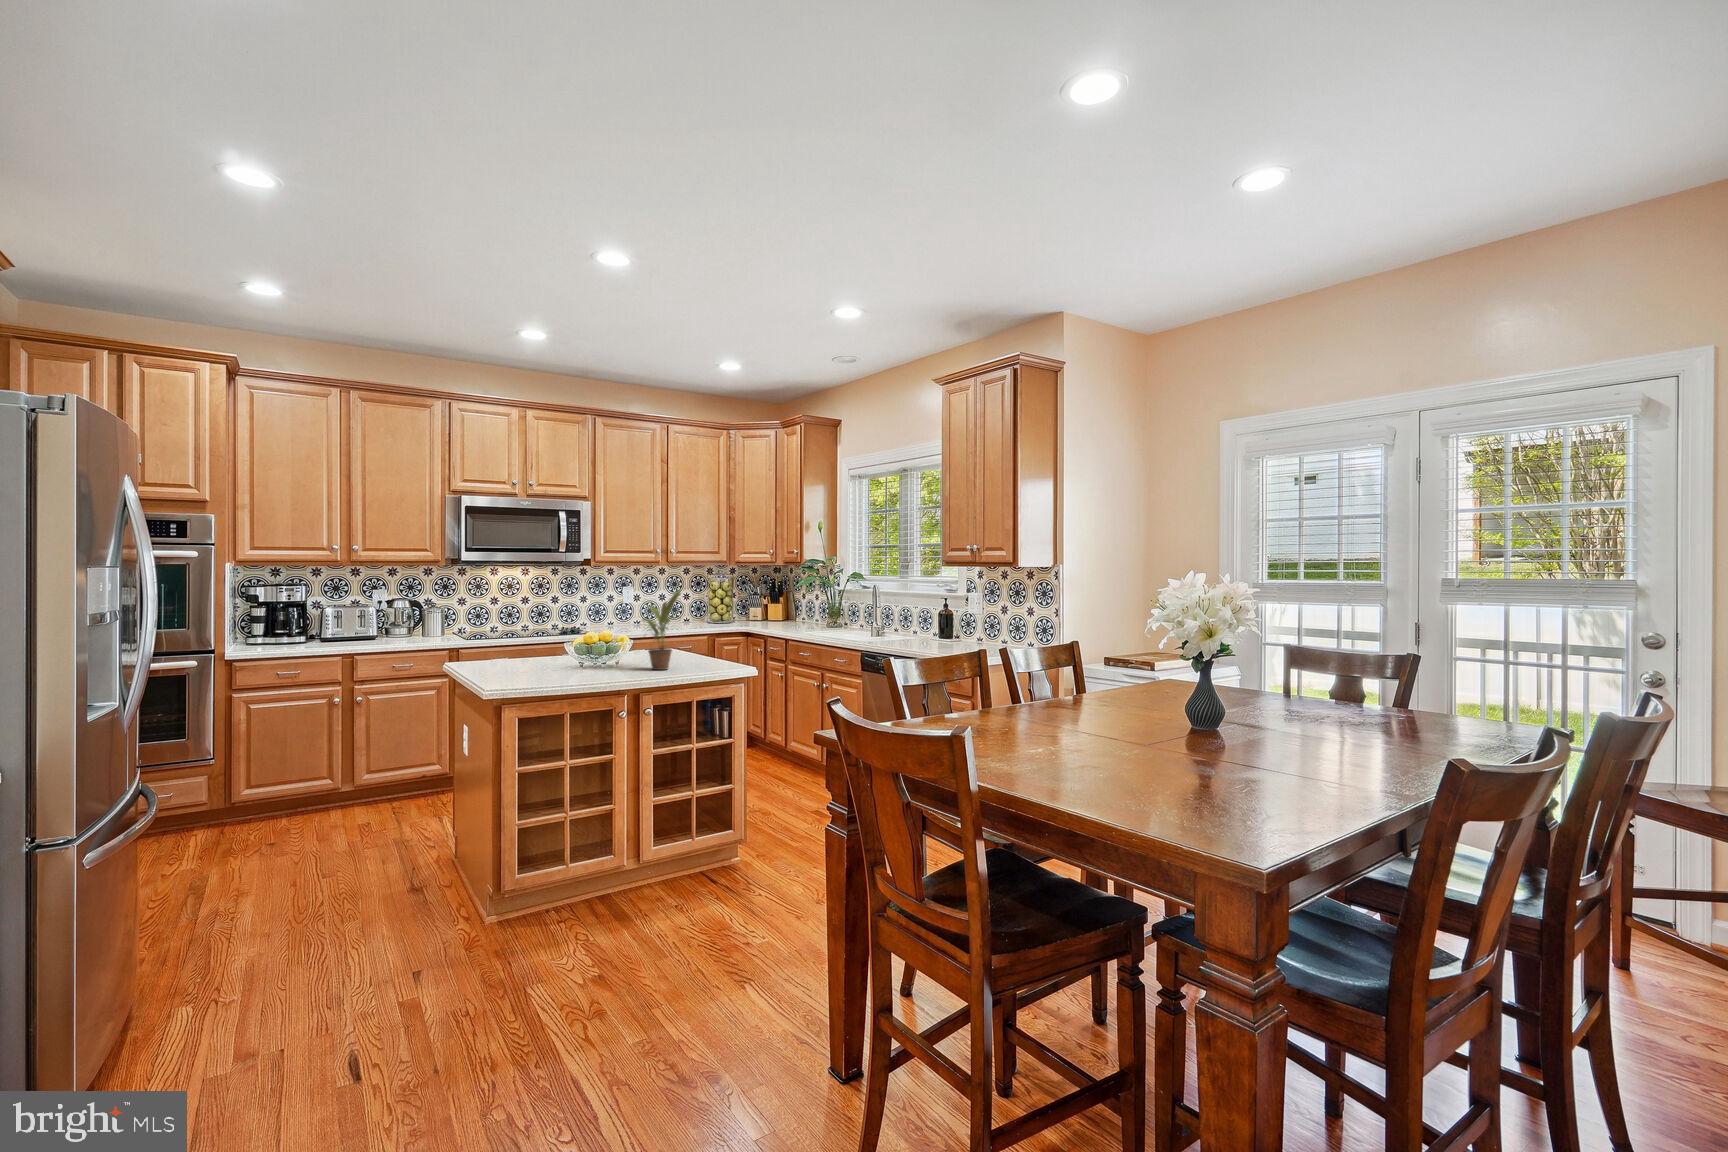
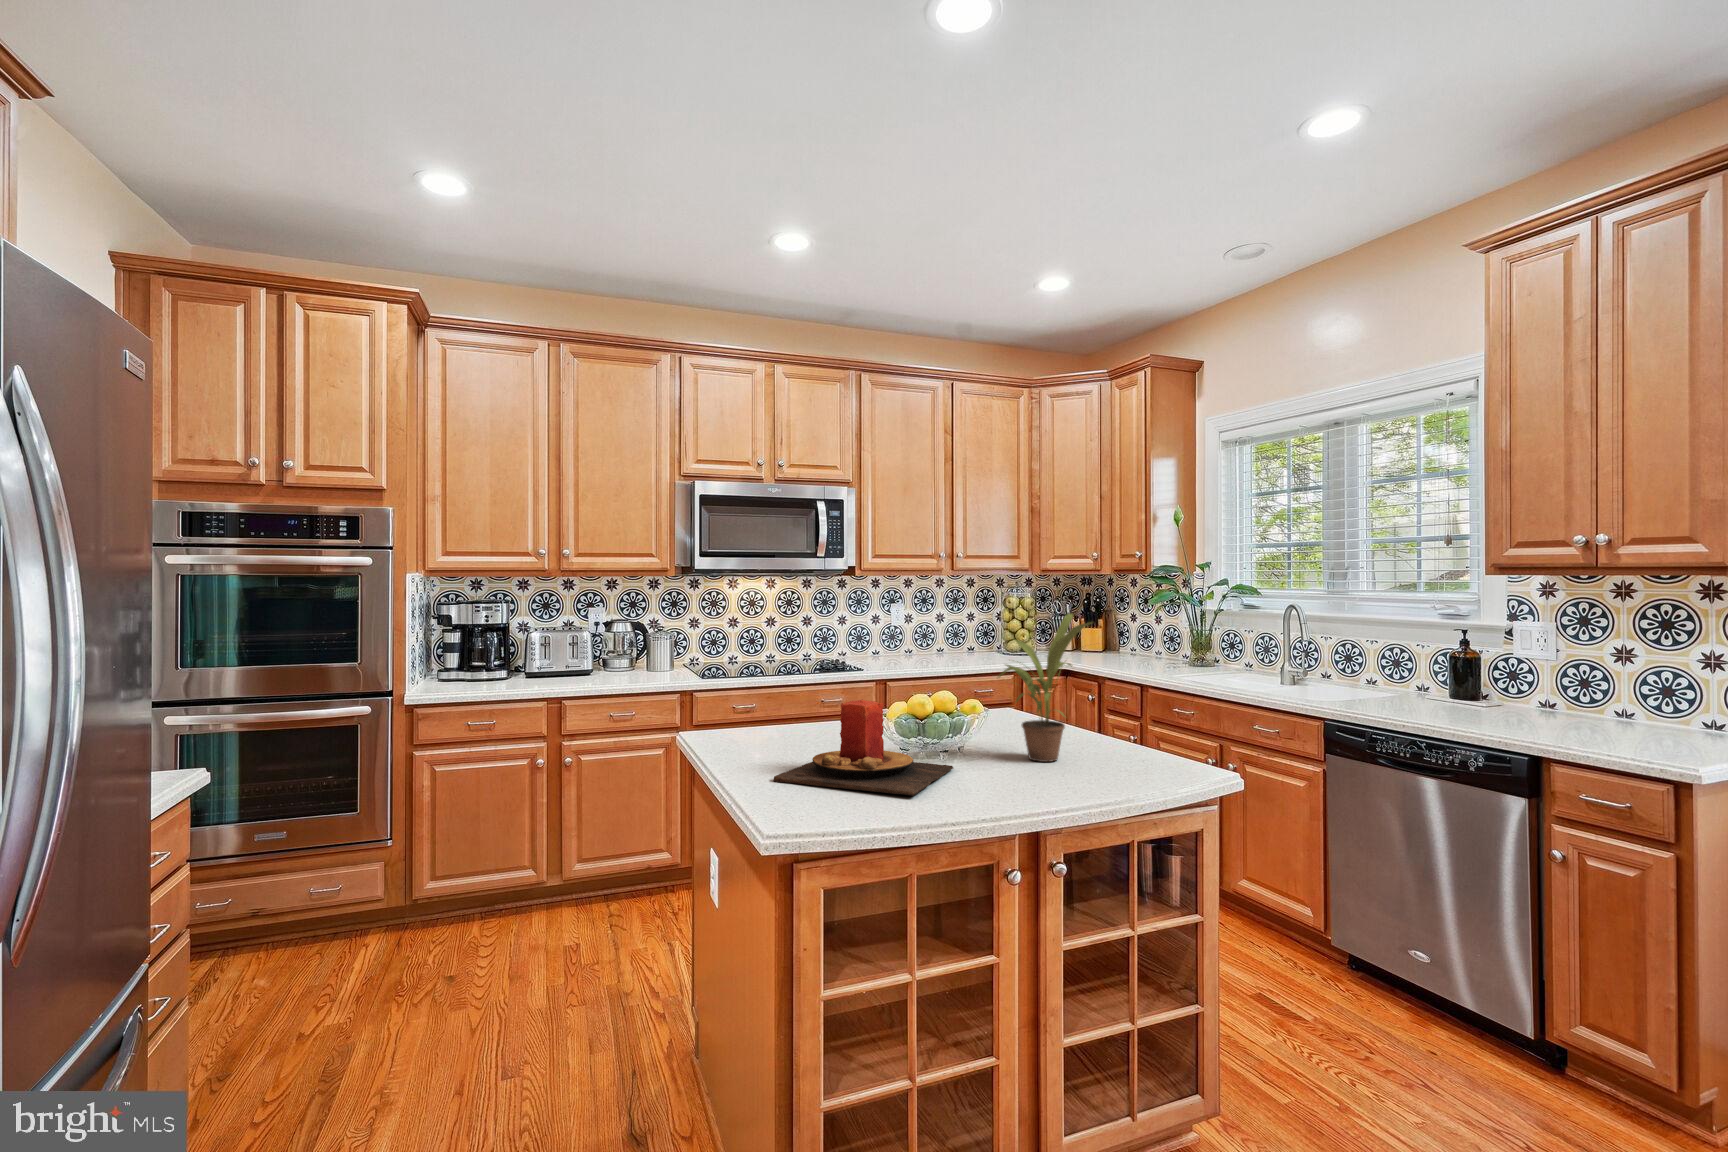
candle: none [494,636,603,682] -> present [774,699,953,796]

